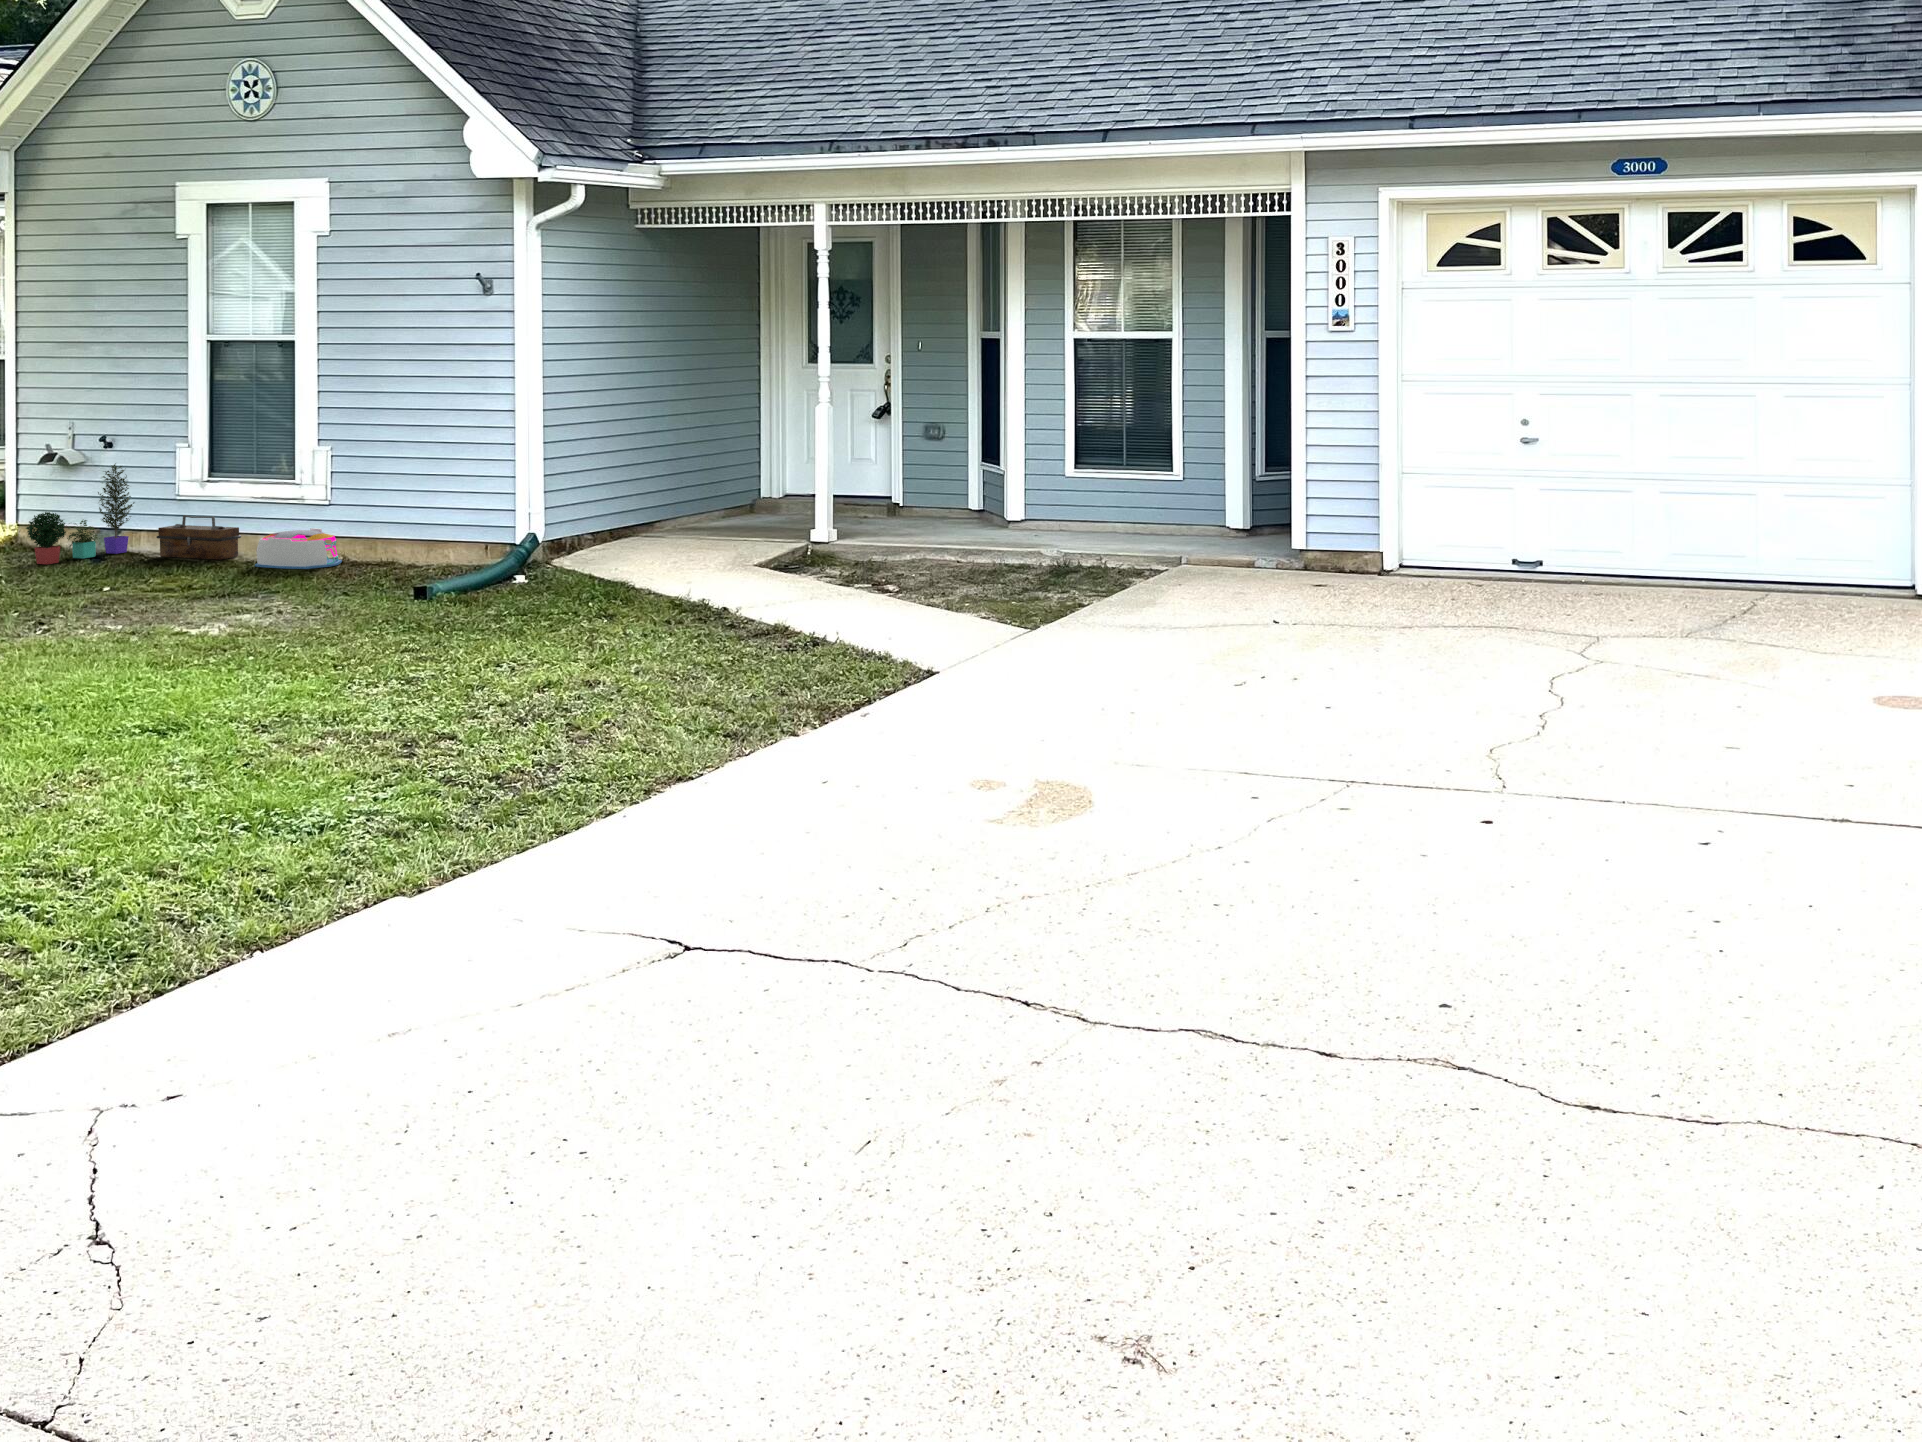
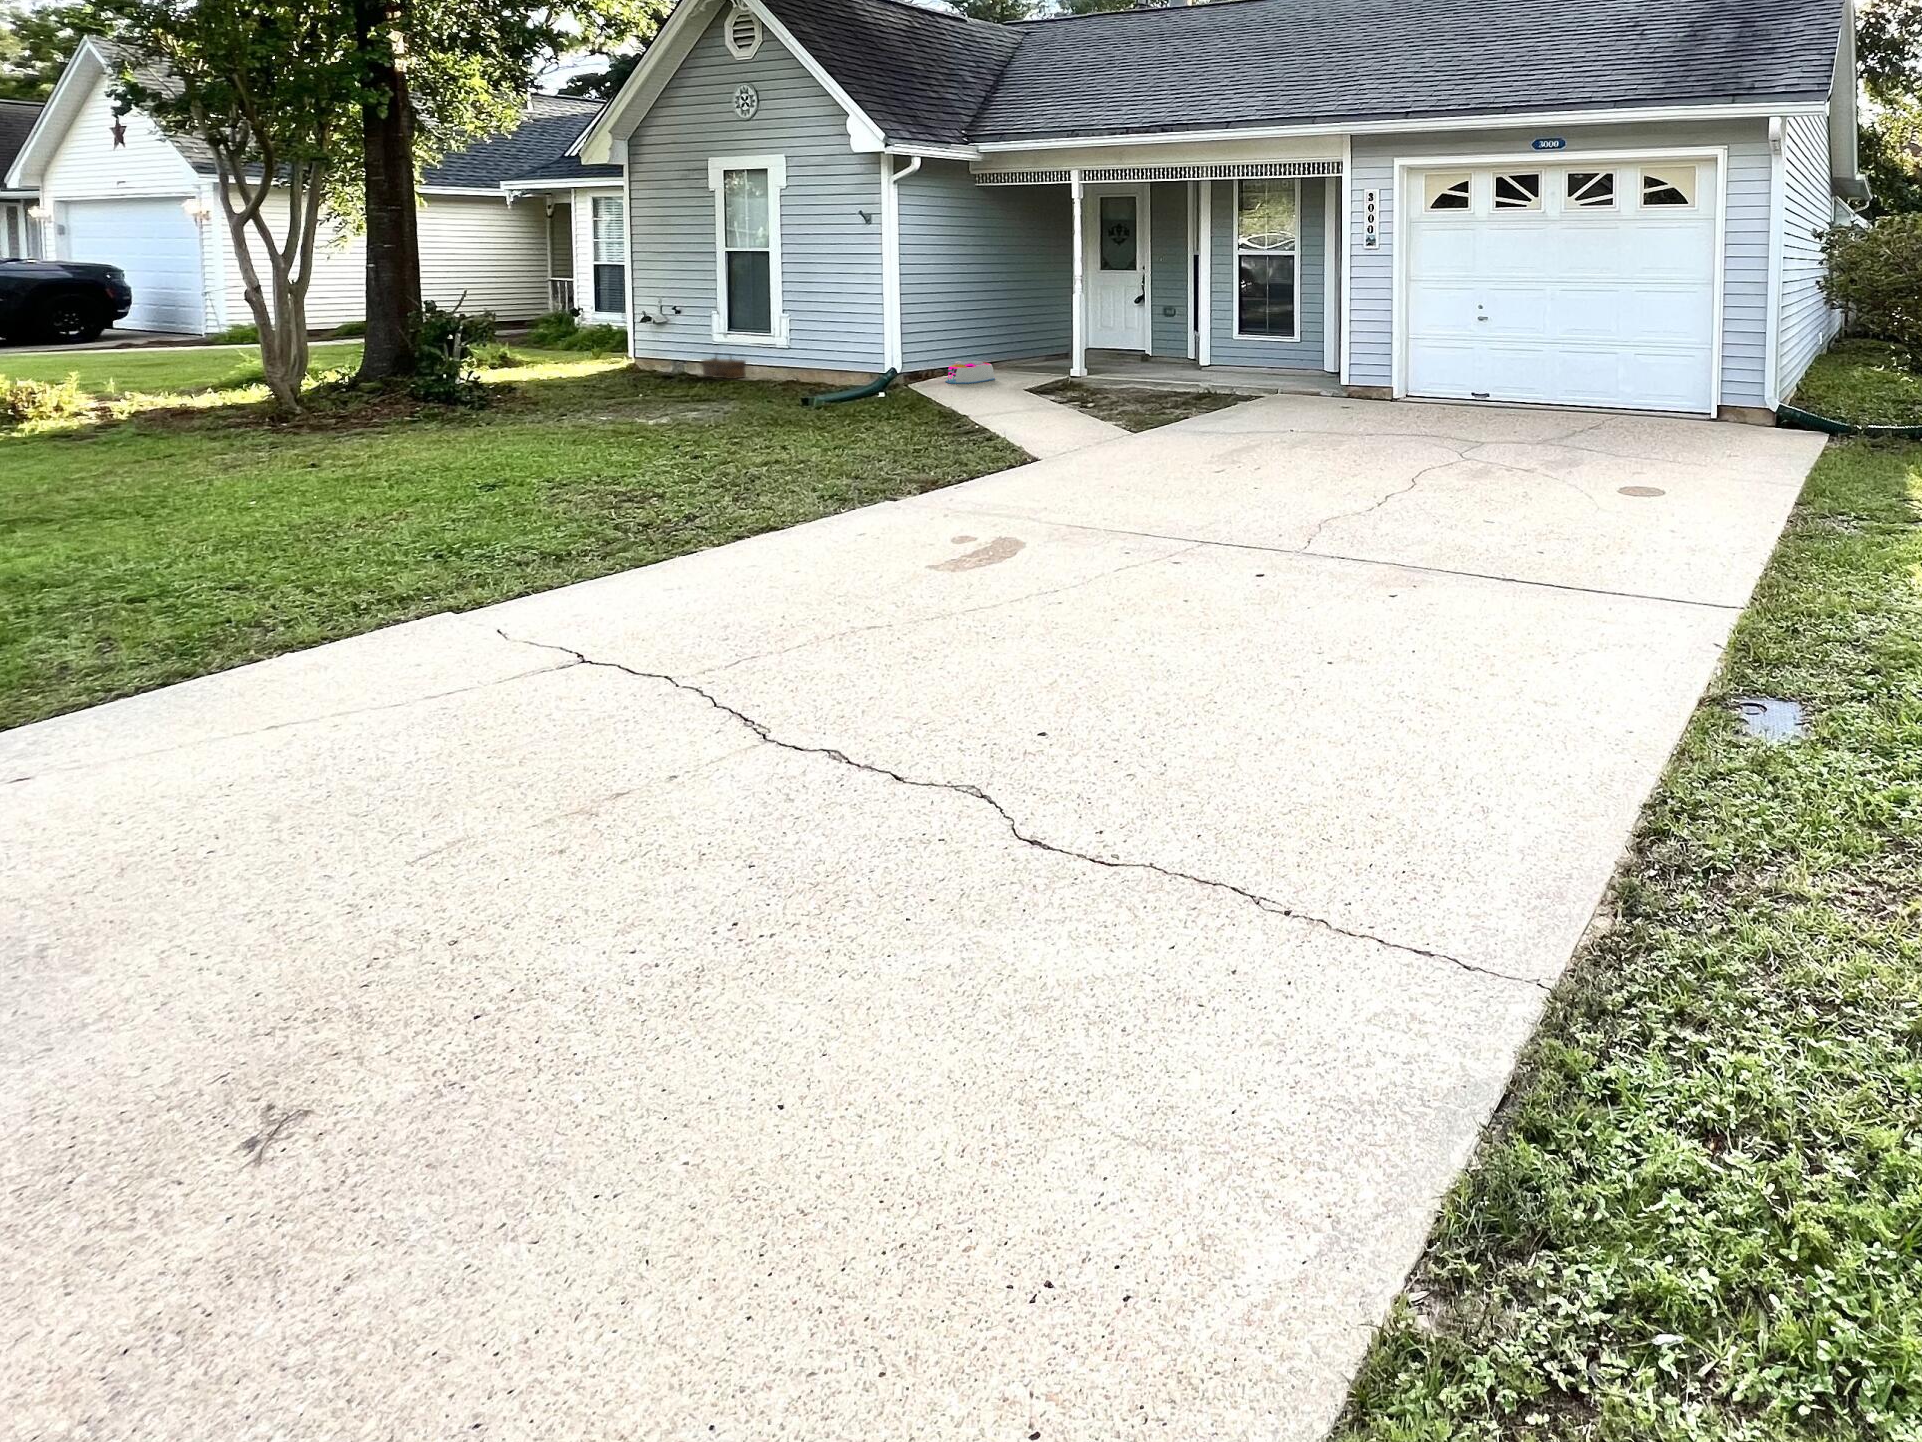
potted plant: present [26,463,135,564] -> none [620,322,695,380]
storage bin: present [255,528,342,569] -> present [945,361,995,384]

